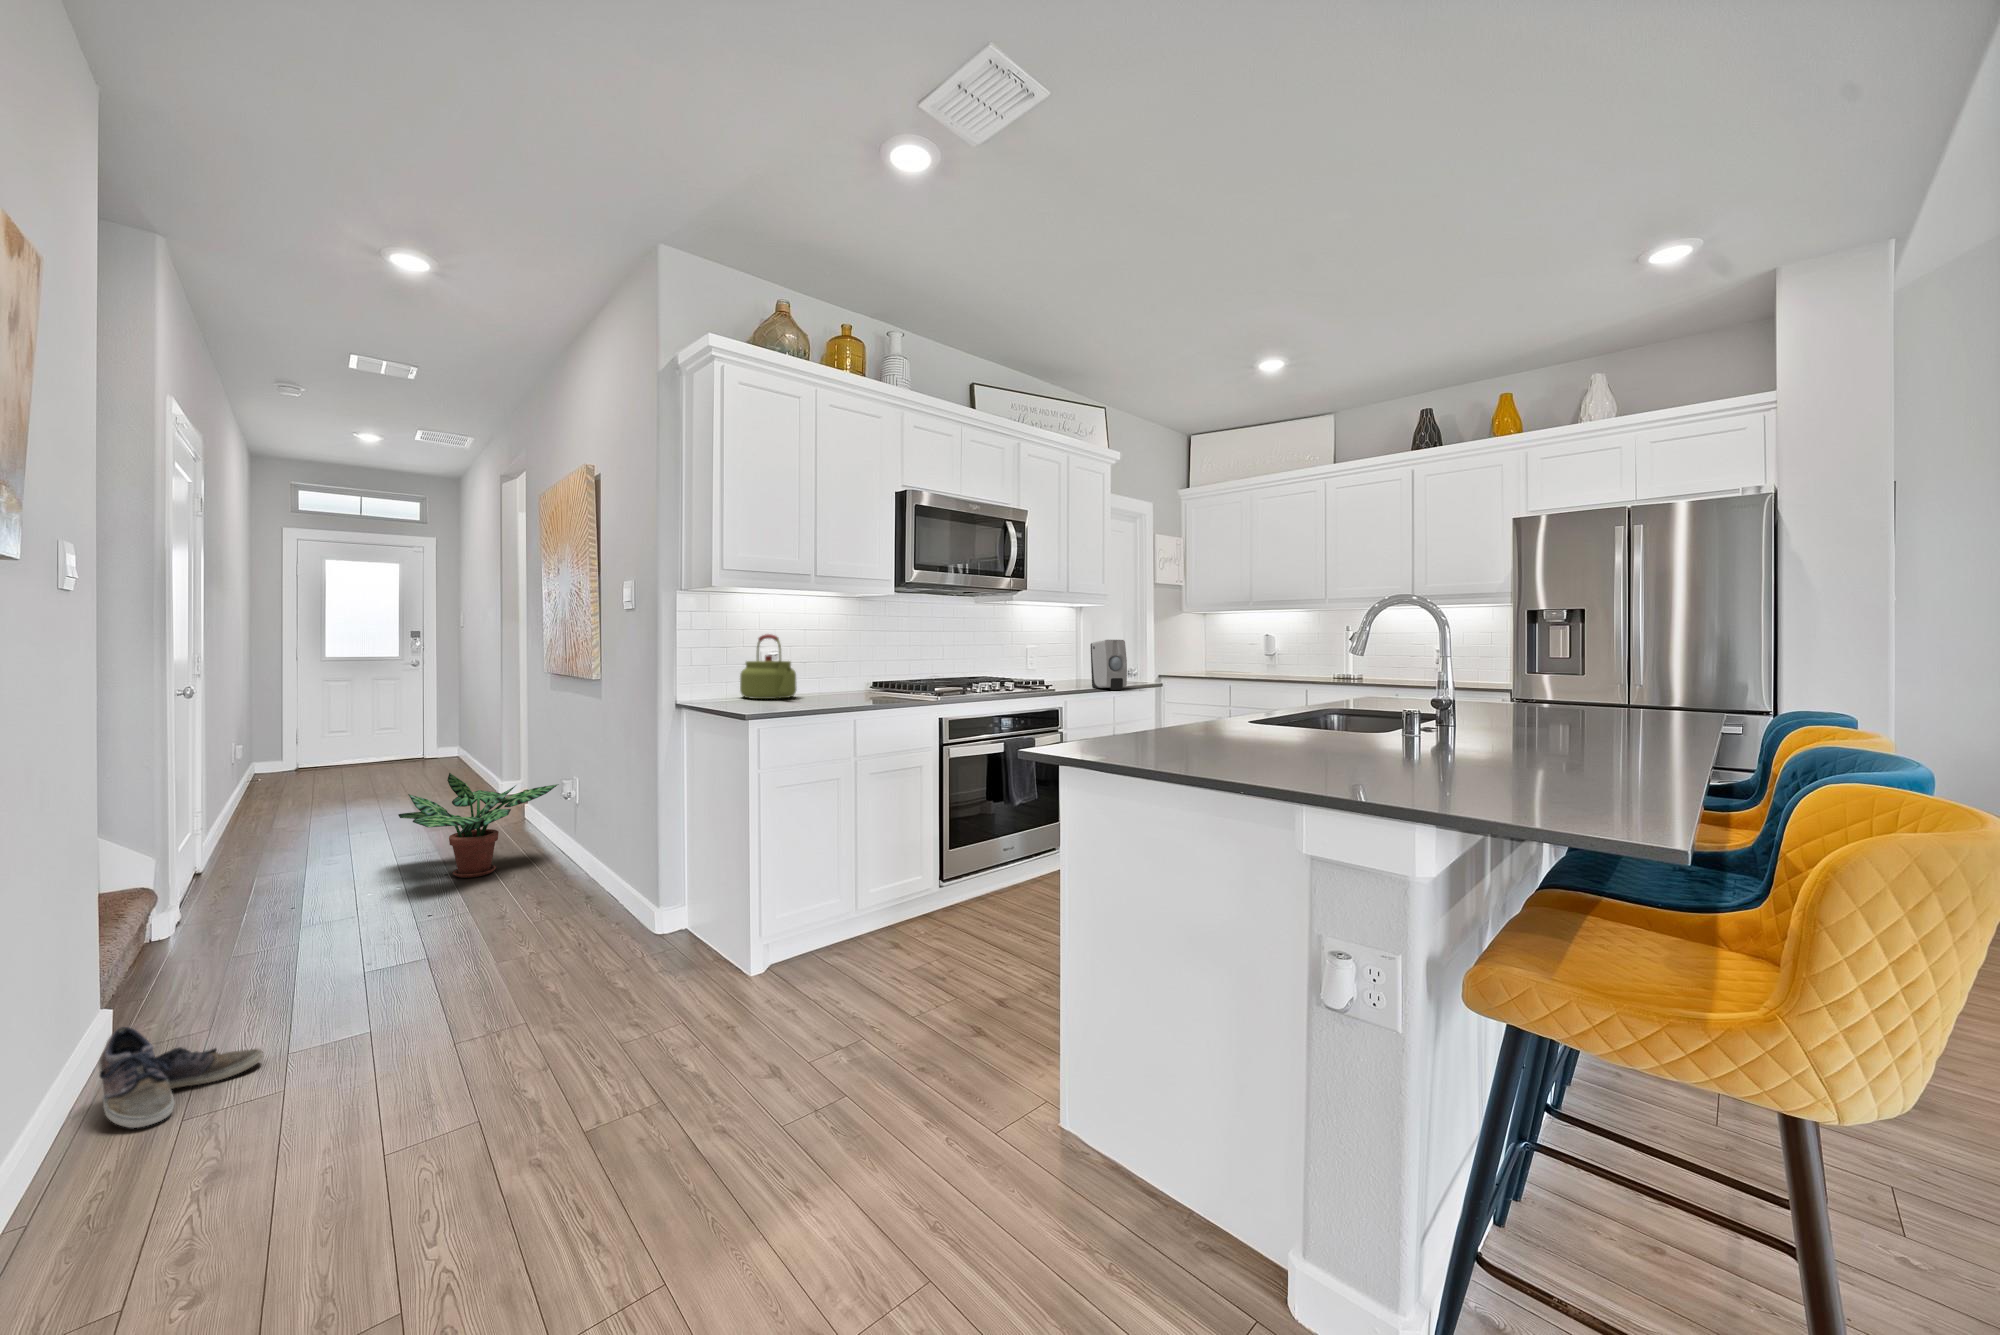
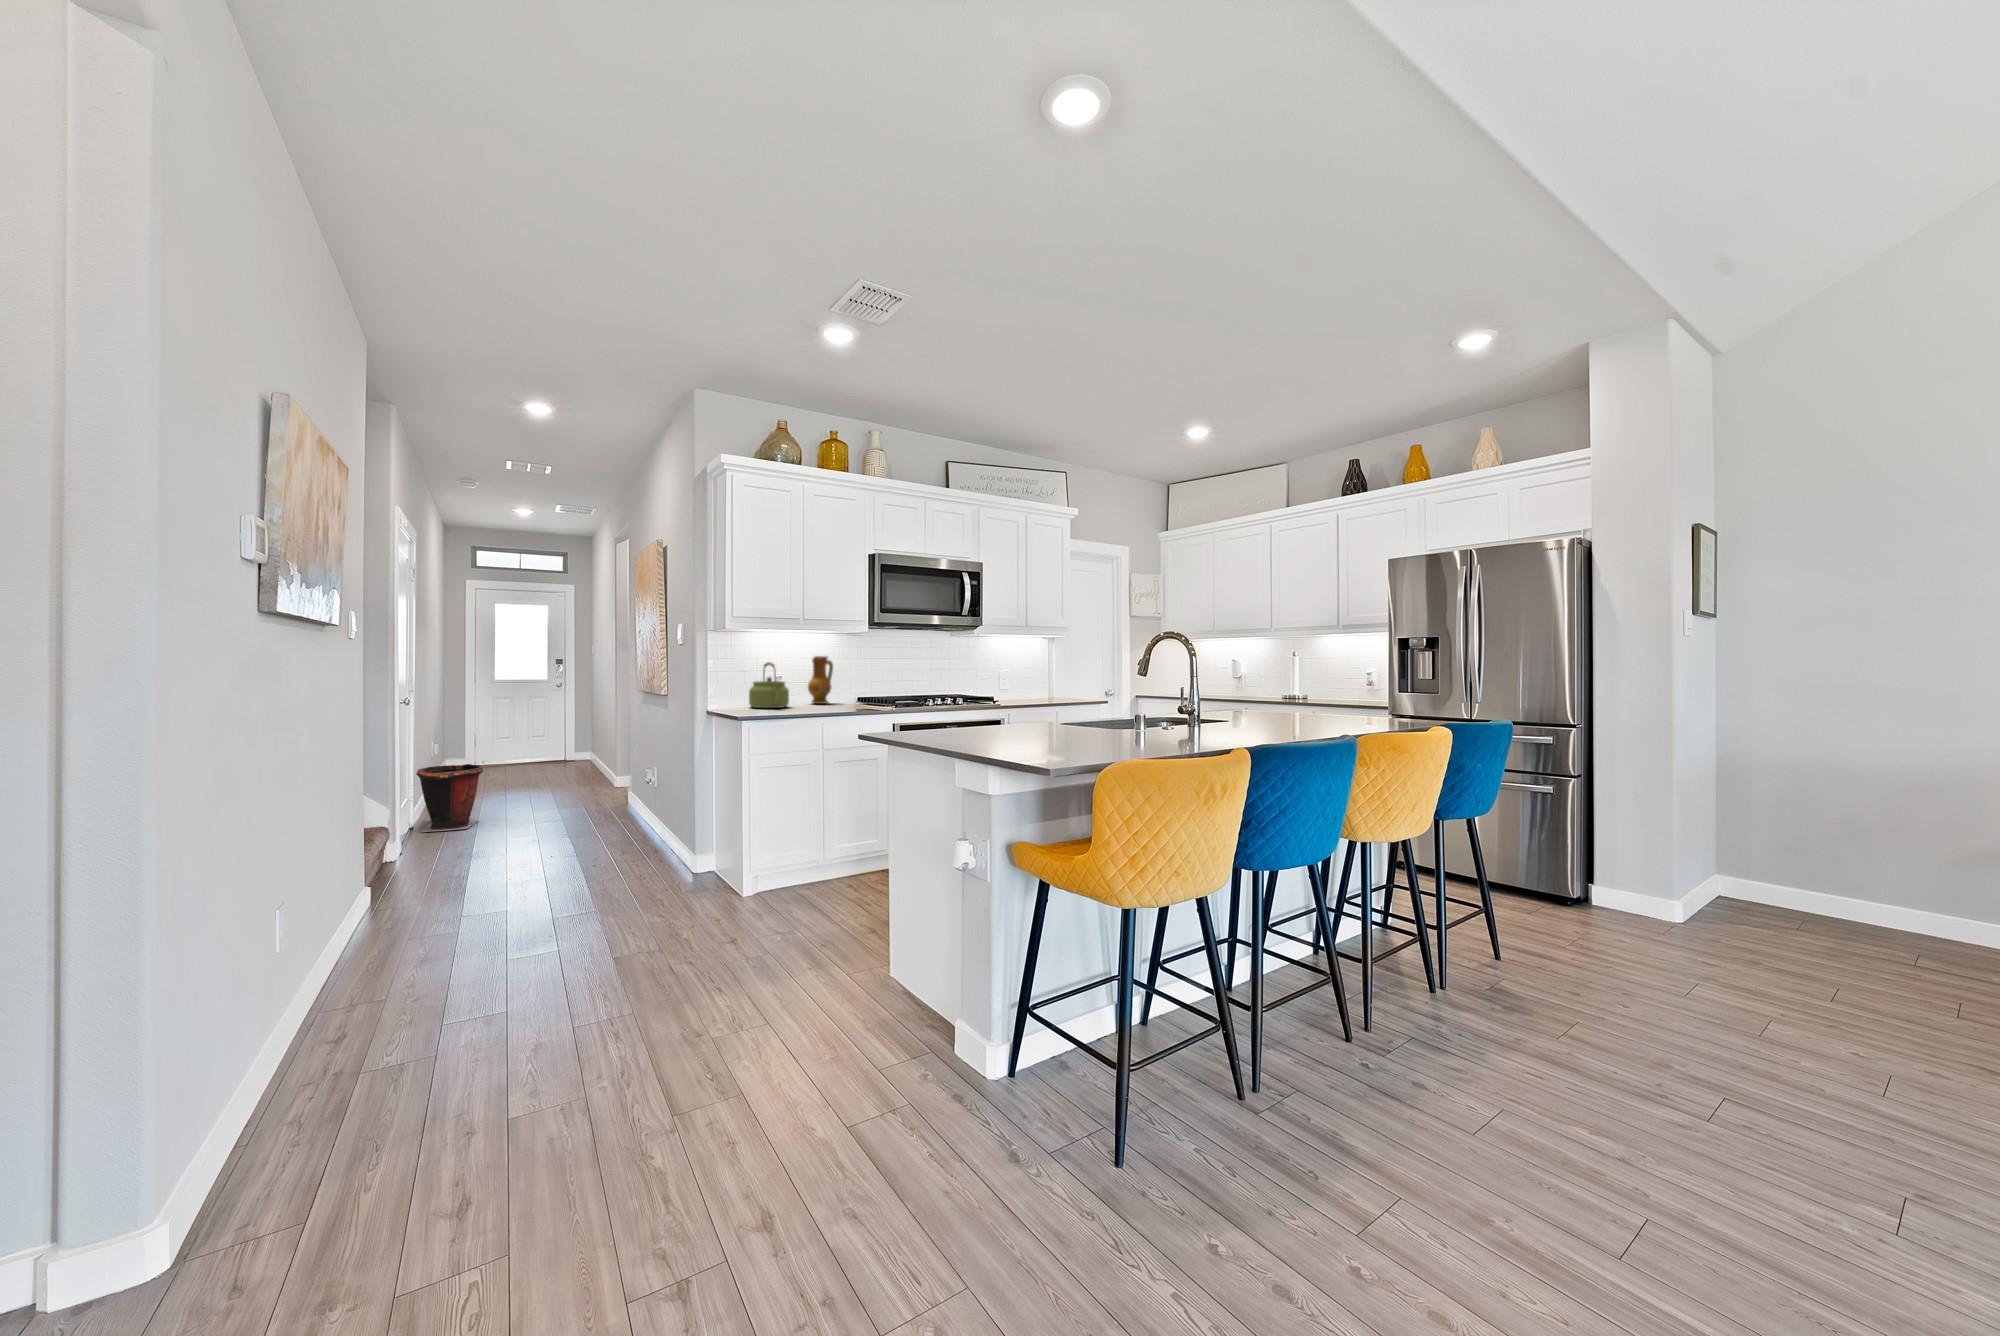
ceramic jug: none [812,627,845,692] -> present [808,656,833,704]
soap dispenser: present [1090,640,1127,690] -> none [1037,664,1062,704]
waste bin: none [209,770,317,876] -> present [416,761,484,832]
potted plant: present [398,773,558,878] -> none [535,762,644,838]
shoe: present [98,1027,264,1128] -> none [365,891,448,943]

